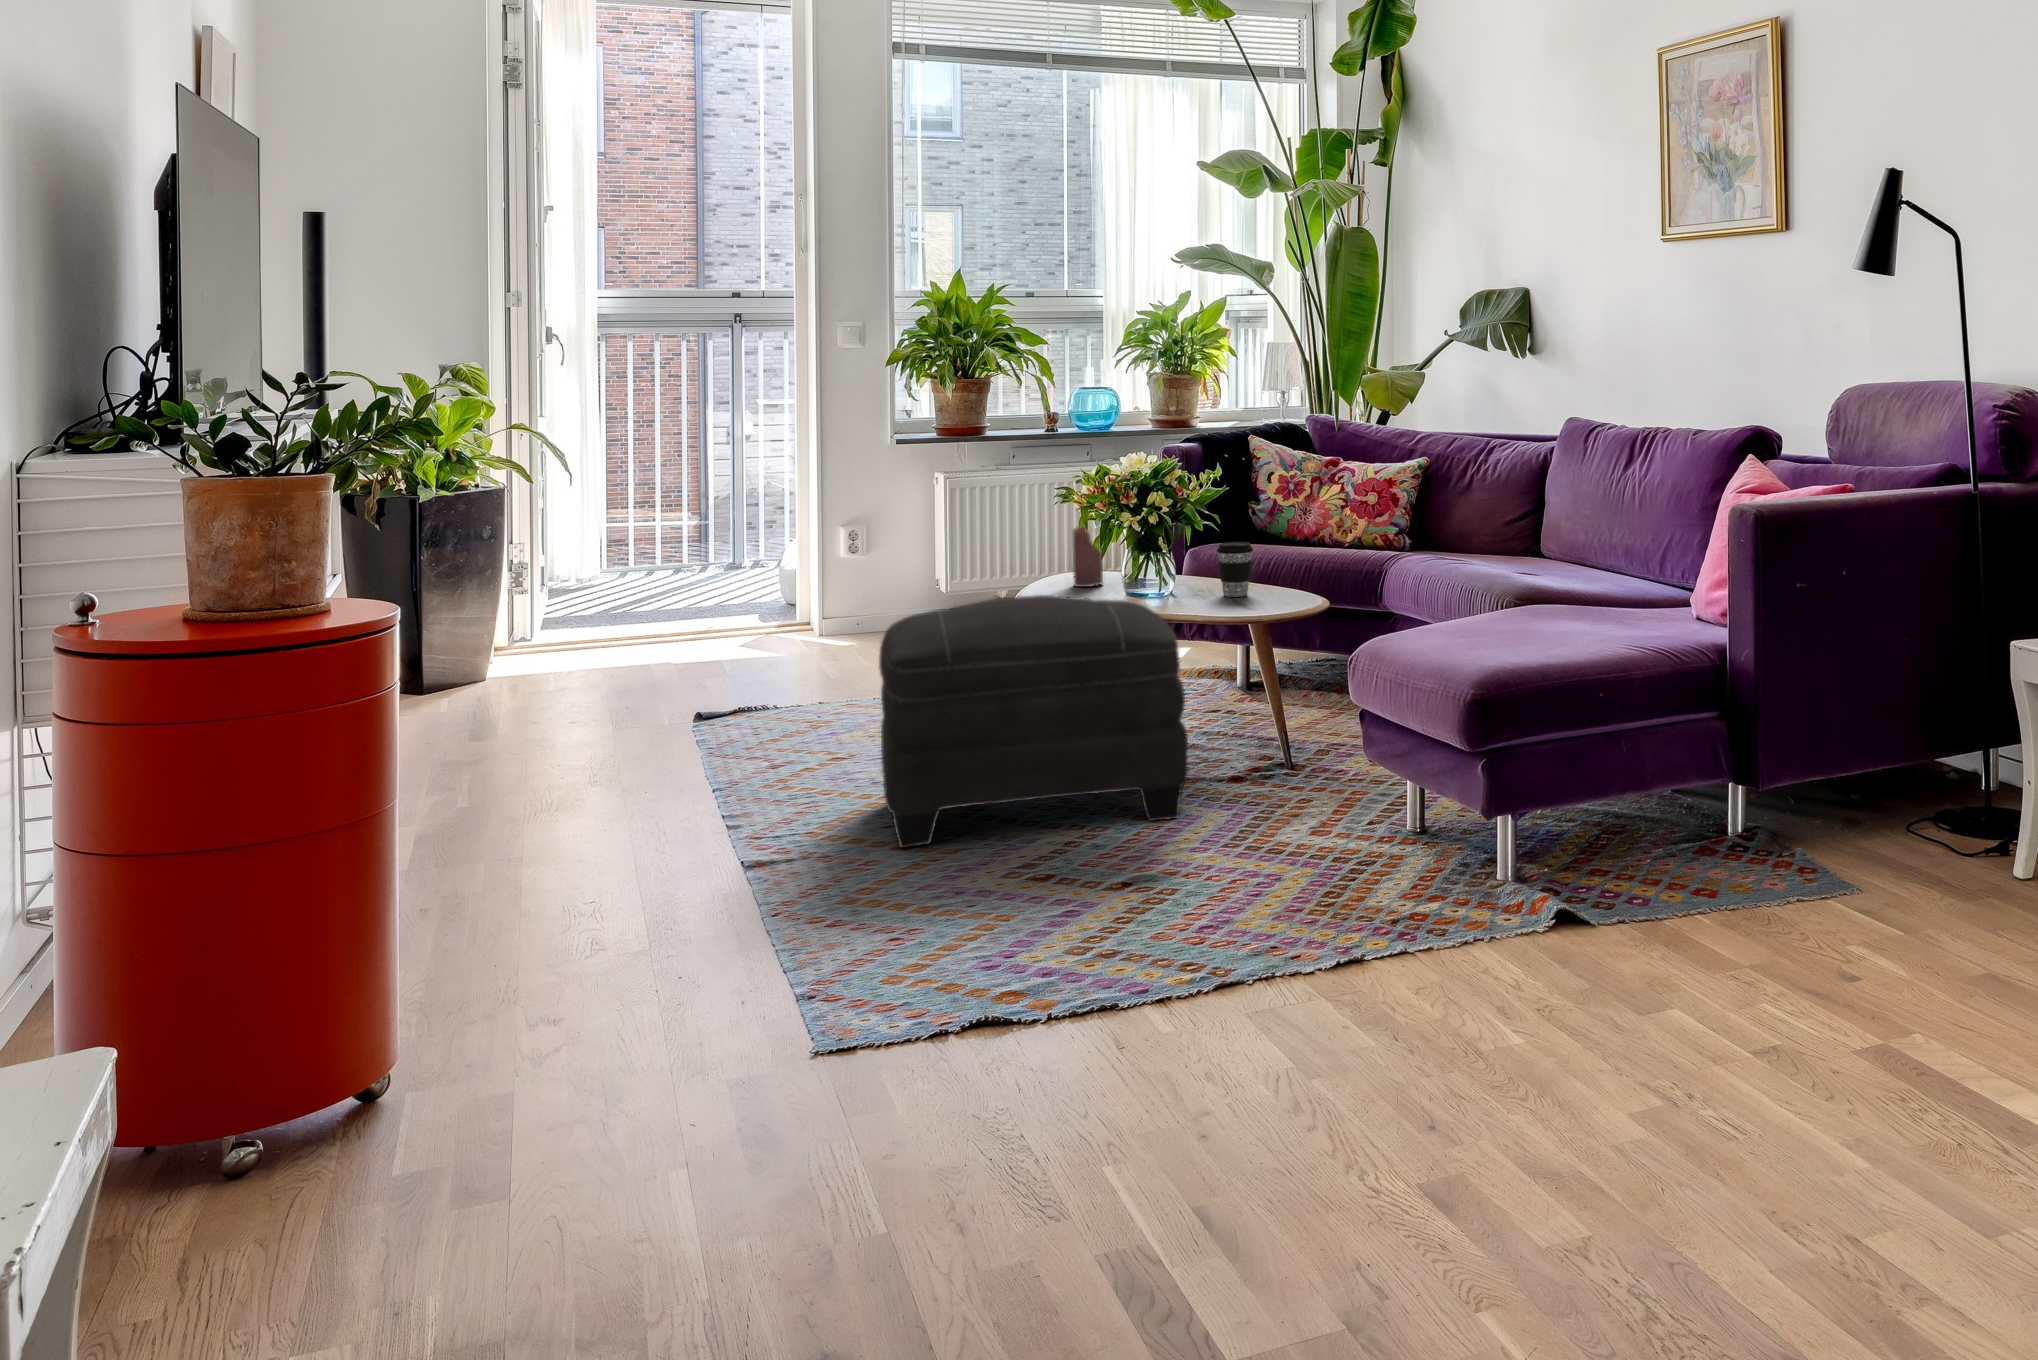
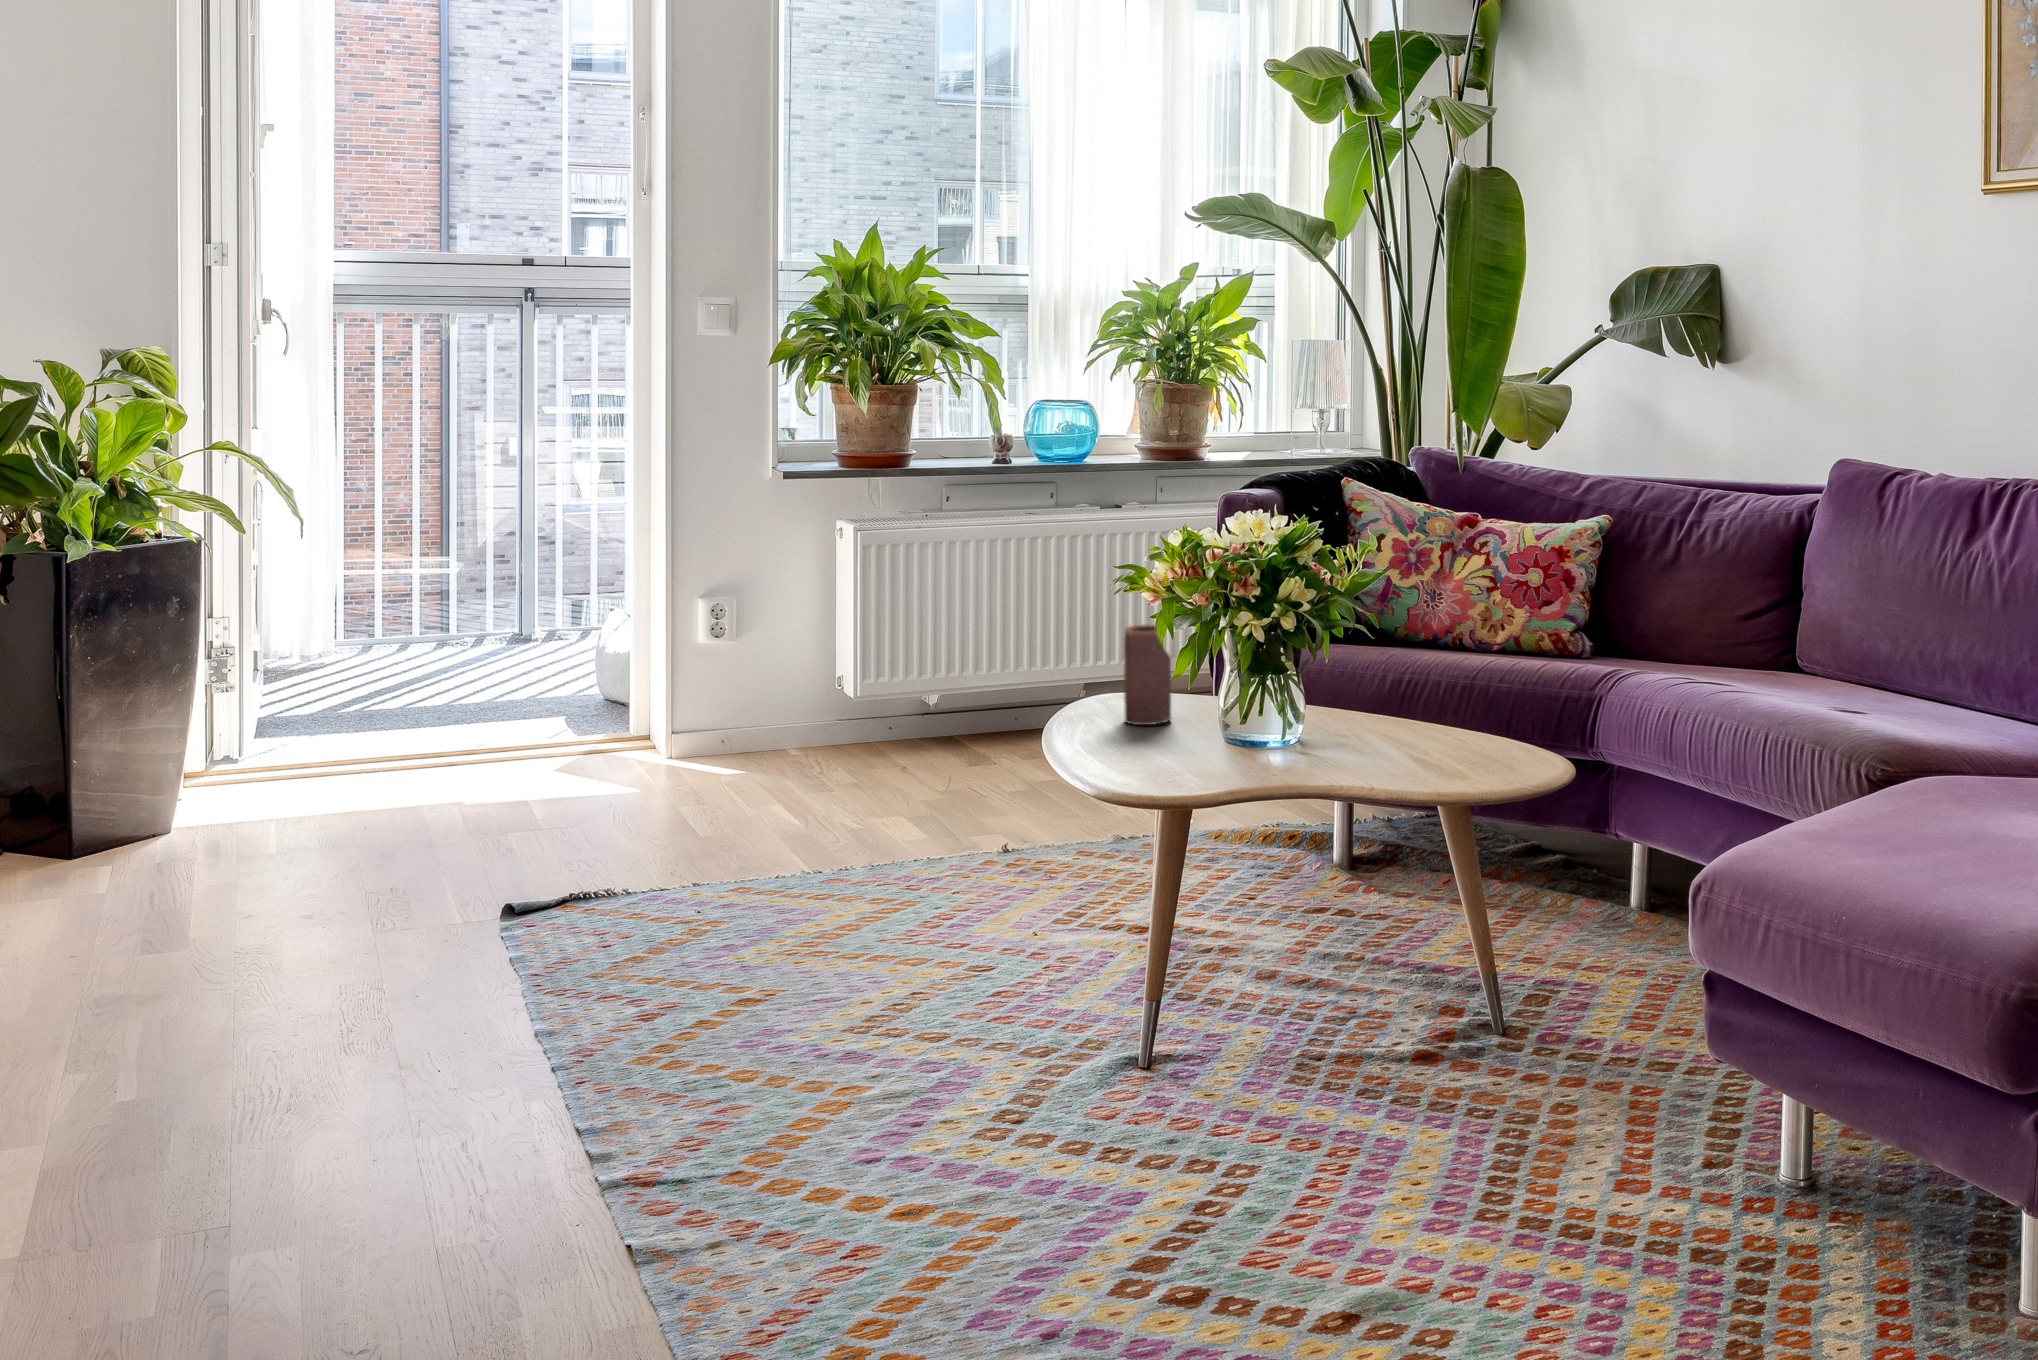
coffee cup: present [1217,542,1253,597] -> none [1368,656,1428,748]
ottoman: present [879,595,1188,848] -> none [841,754,1384,1225]

